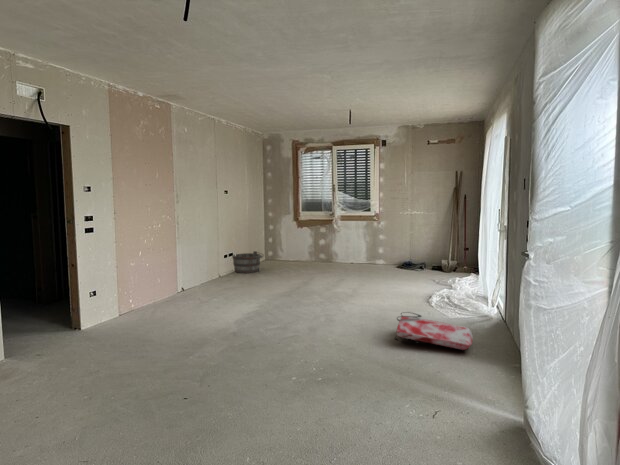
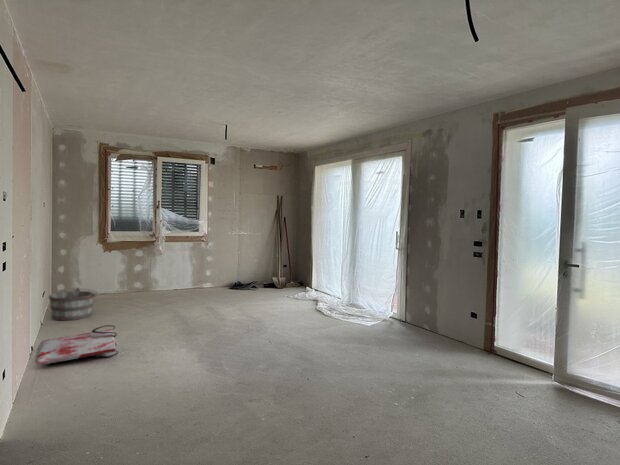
bag: present [395,313,473,350] -> present [35,325,118,365]

